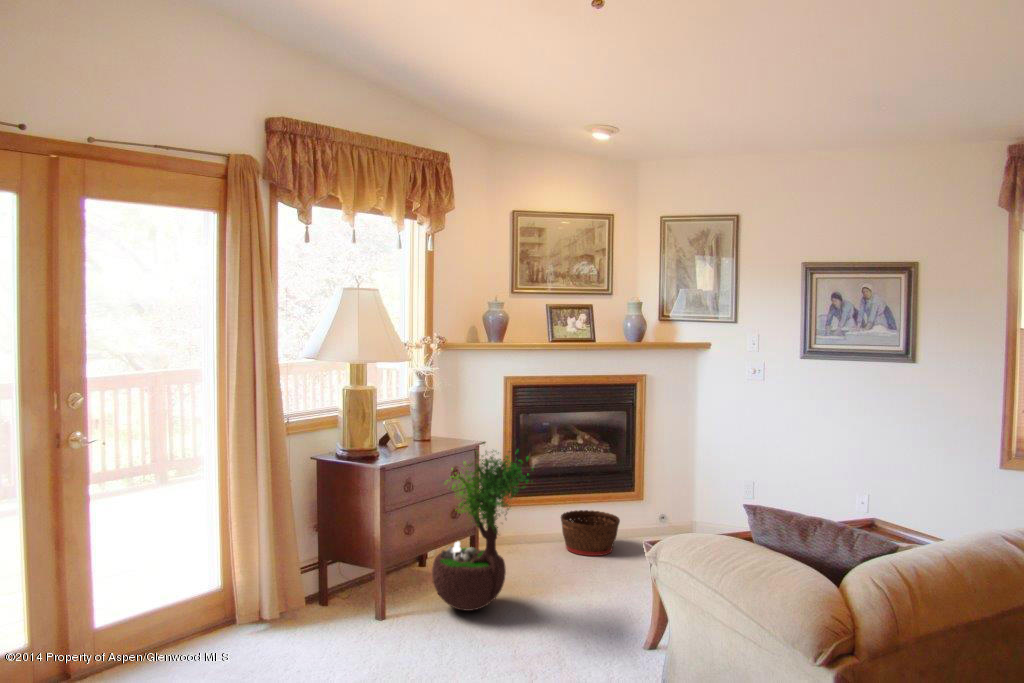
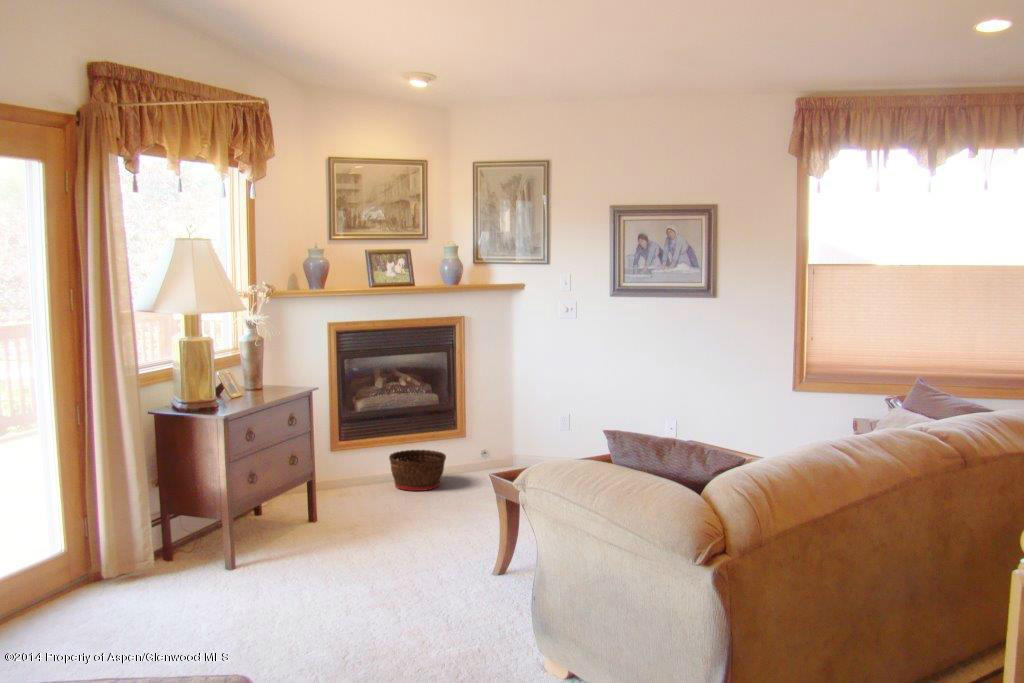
potted tree: present [432,442,528,611] -> none [281,386,375,545]

